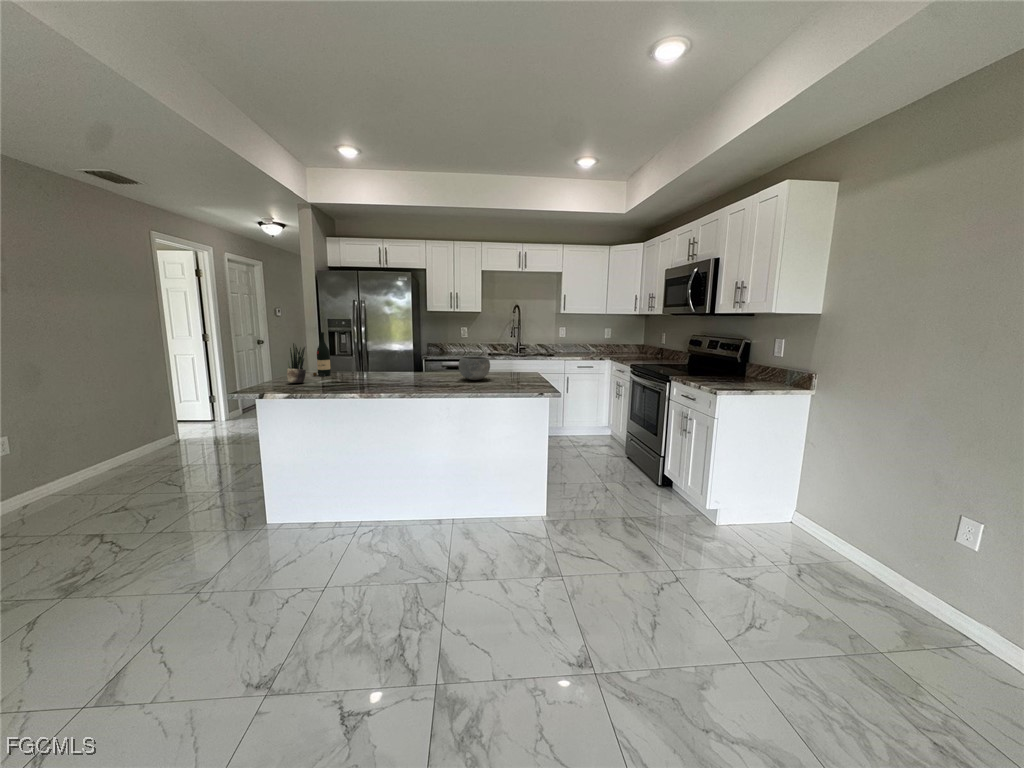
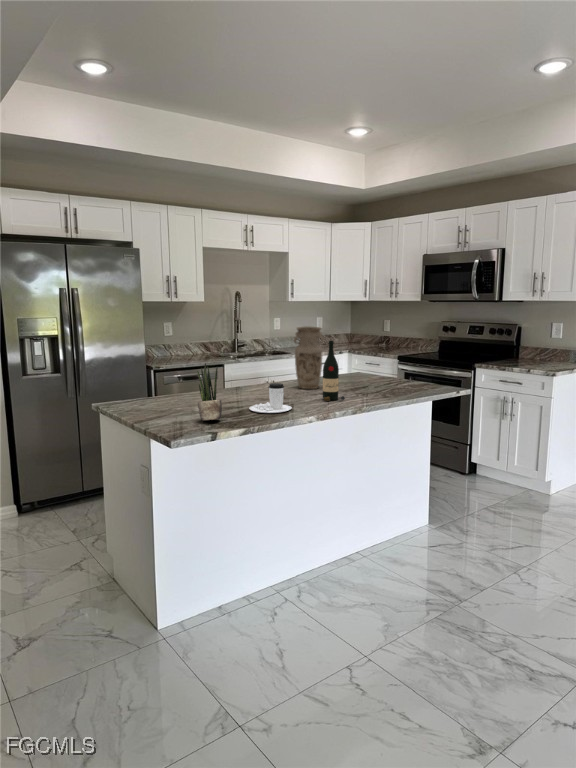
vase: none [430,326,451,376] -> present [294,326,324,389]
wine bottle: present [313,332,331,376] -> present [323,341,345,401]
bowl: present [459,357,490,380] -> none [345,361,383,388]
coffee cup: none [336,364,370,385] -> present [249,383,292,413]

